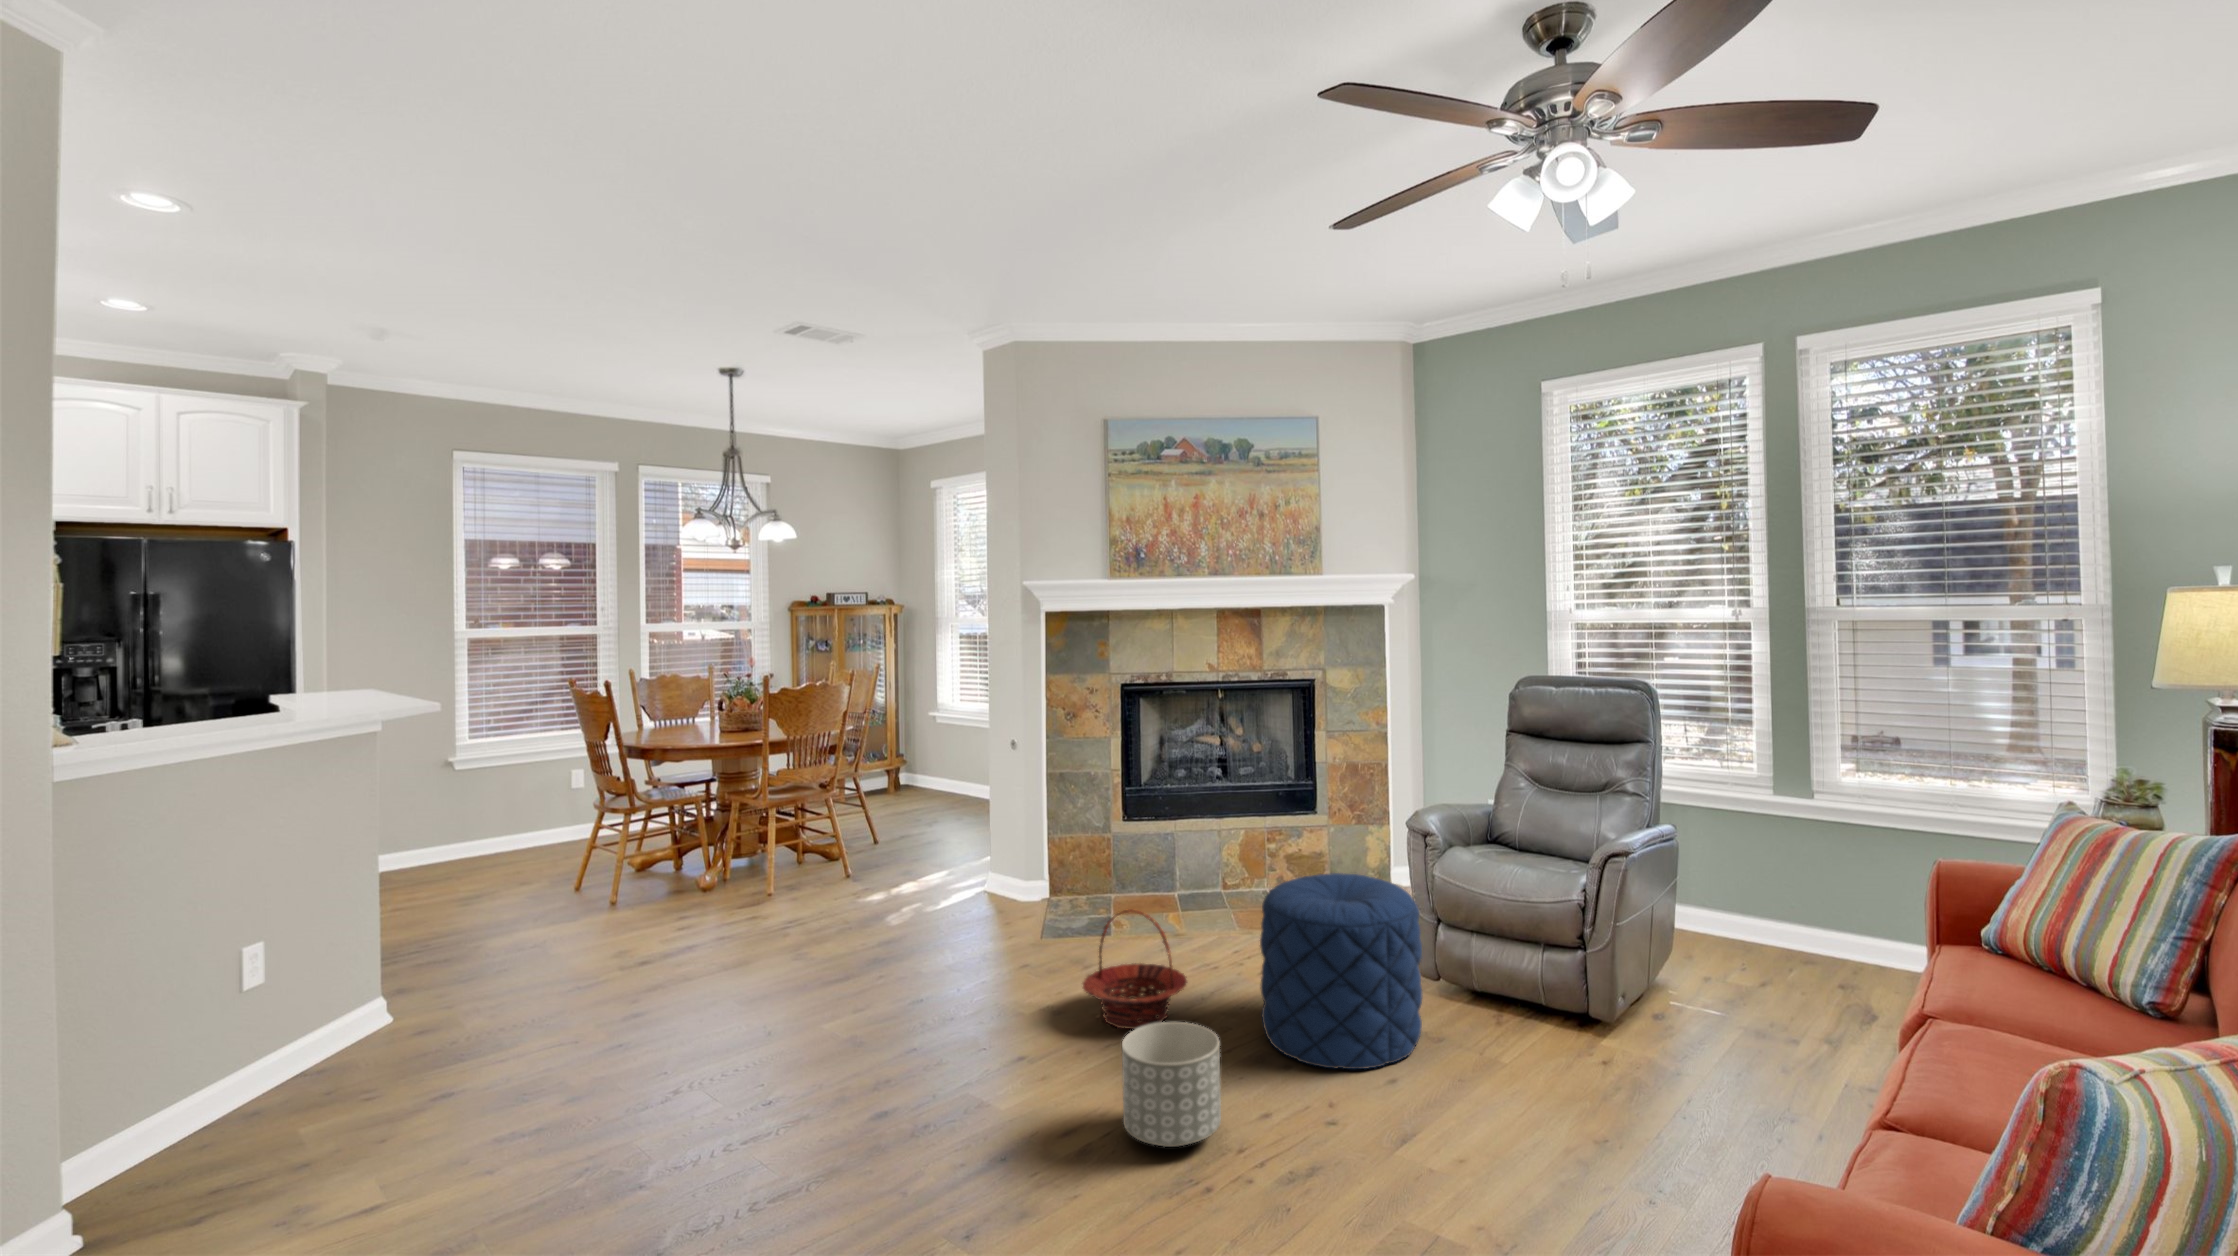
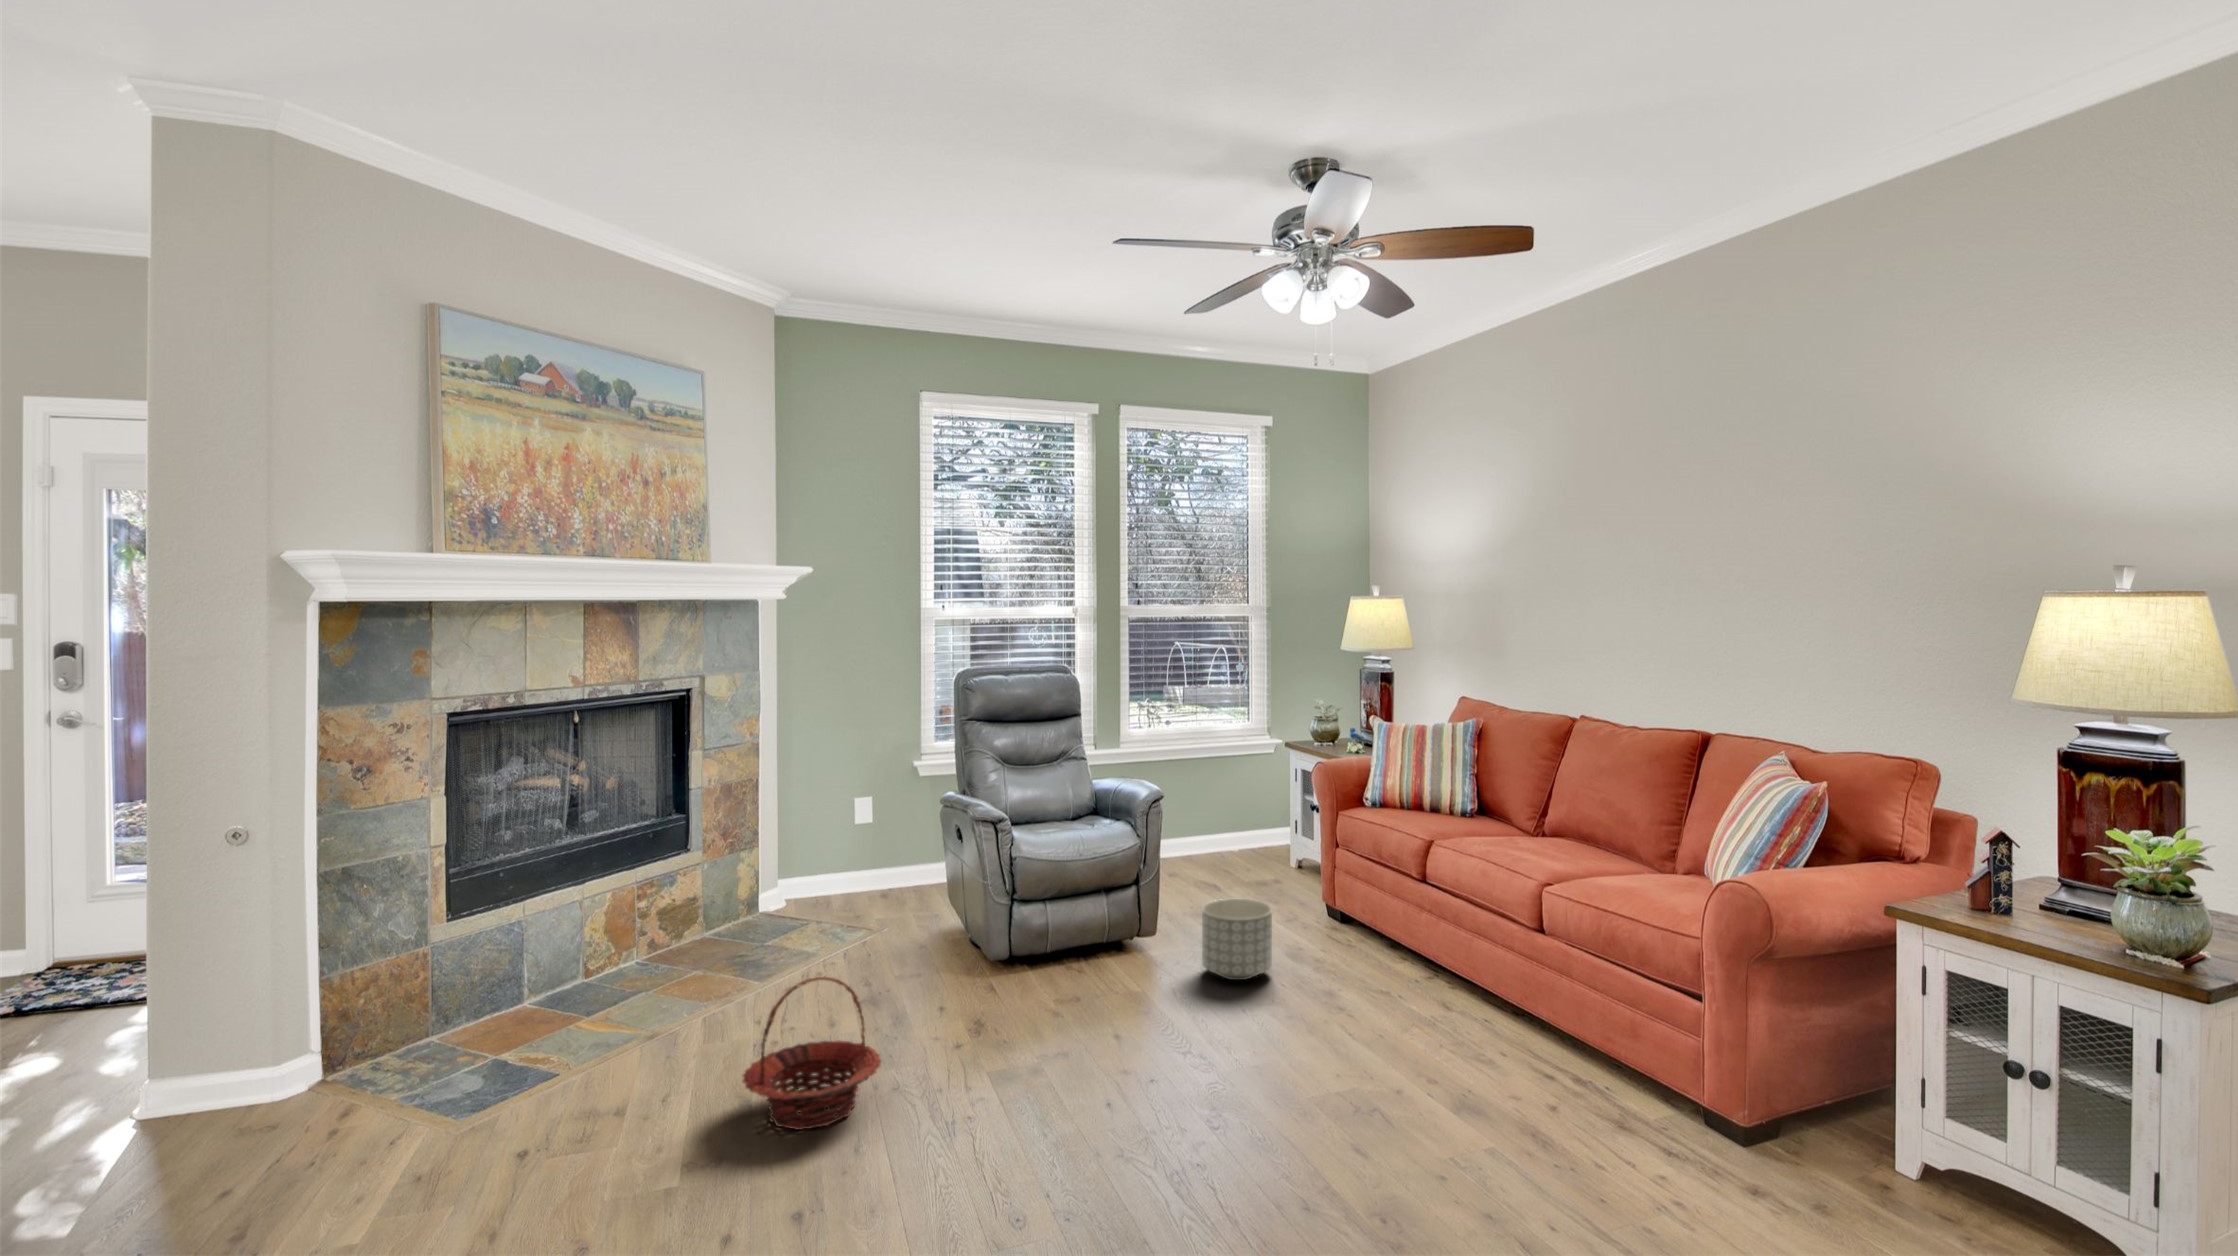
pouf: present [1260,873,1422,1069] -> none [931,871,1093,1064]
planter: present [1122,1022,1221,1147] -> present [1202,899,1272,980]

